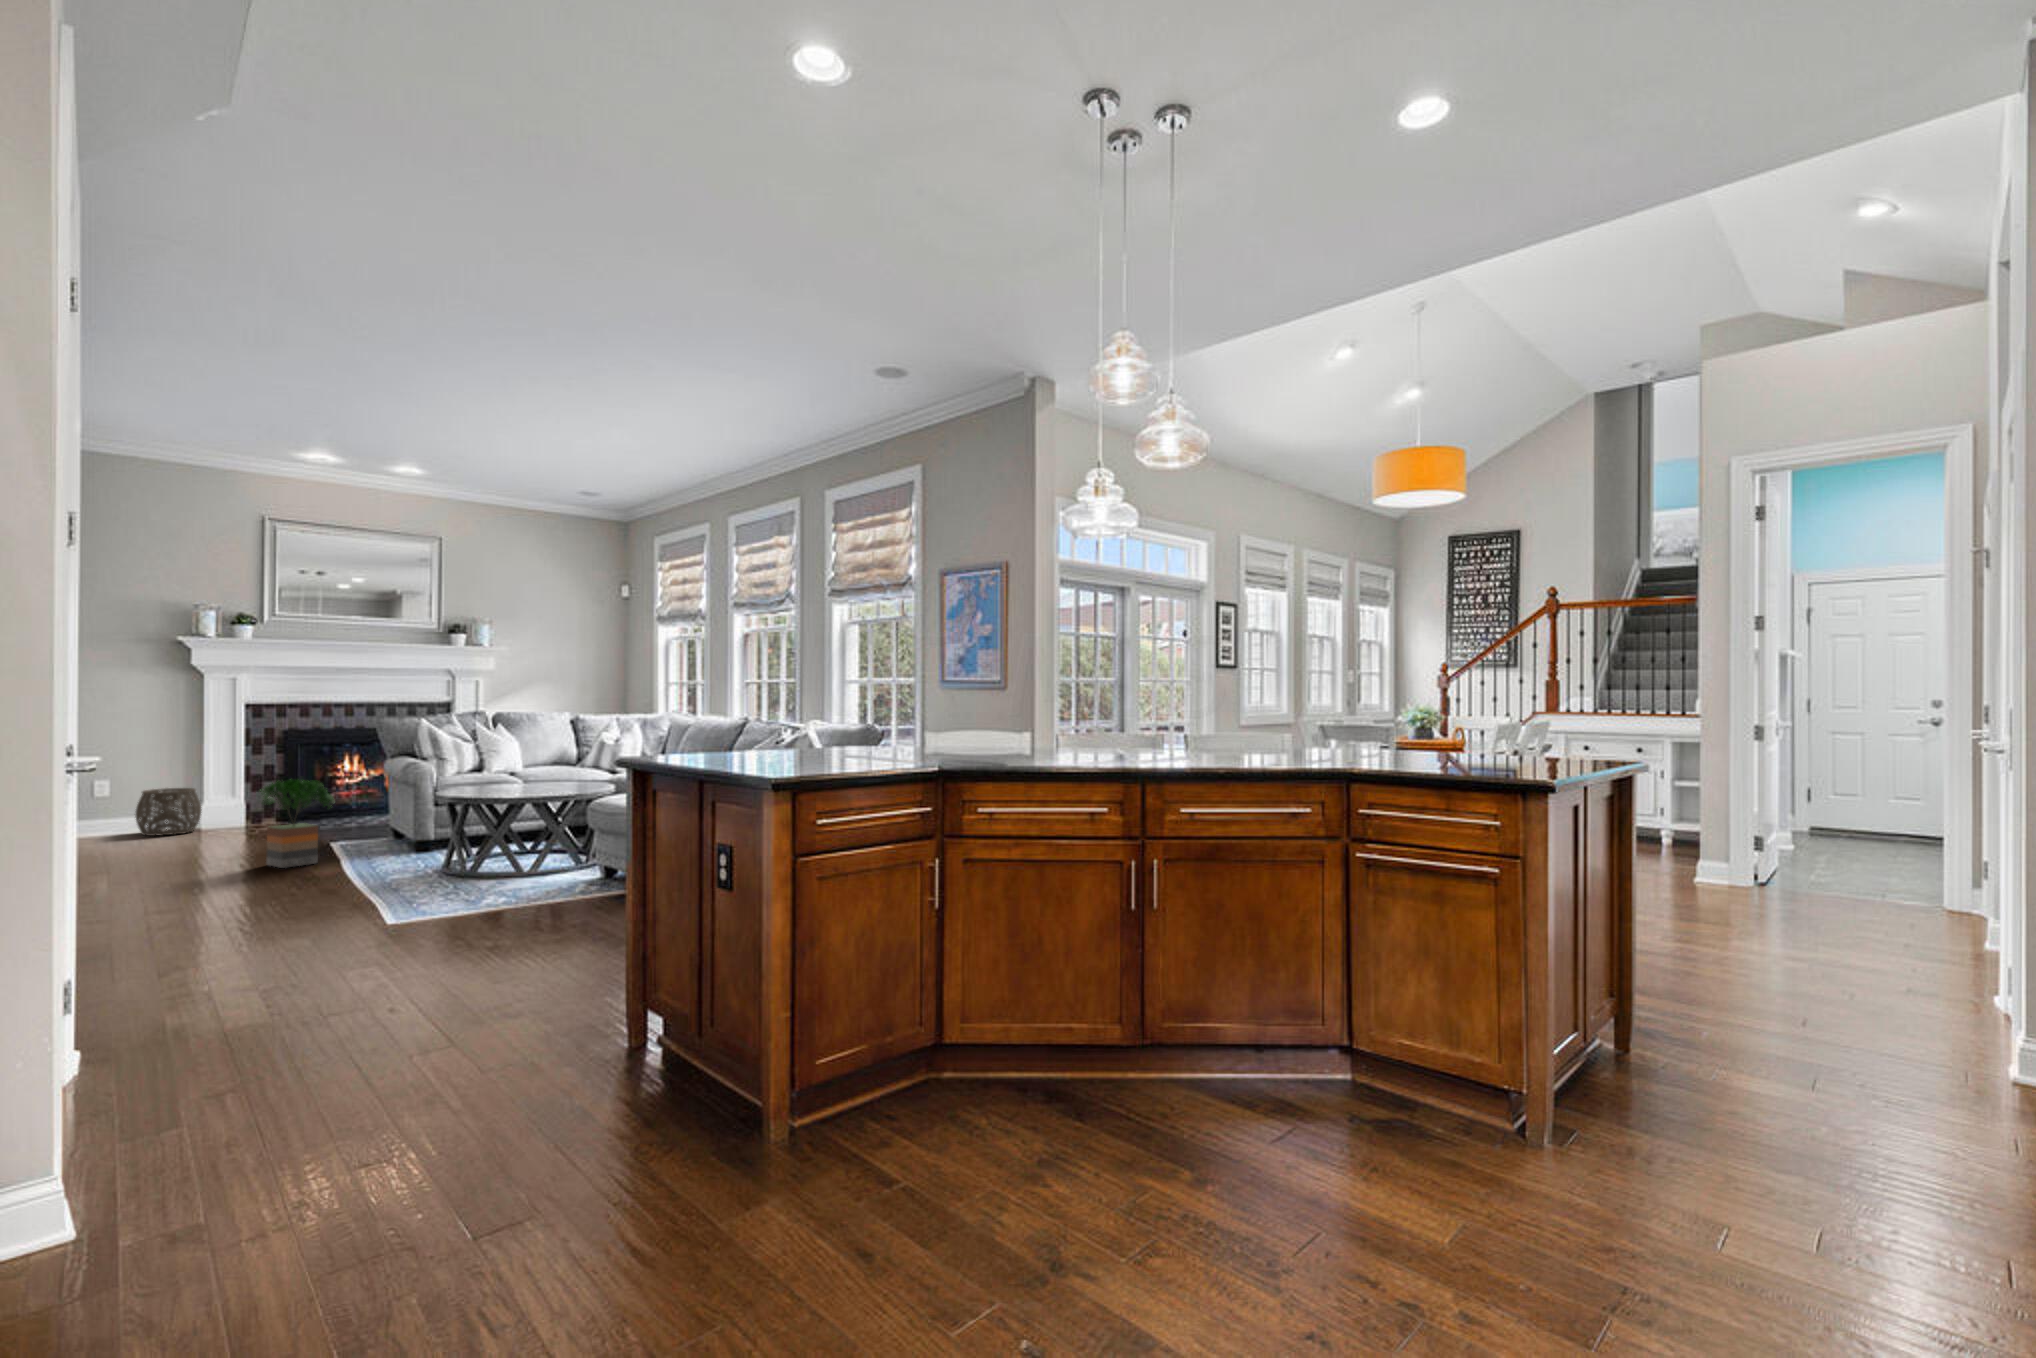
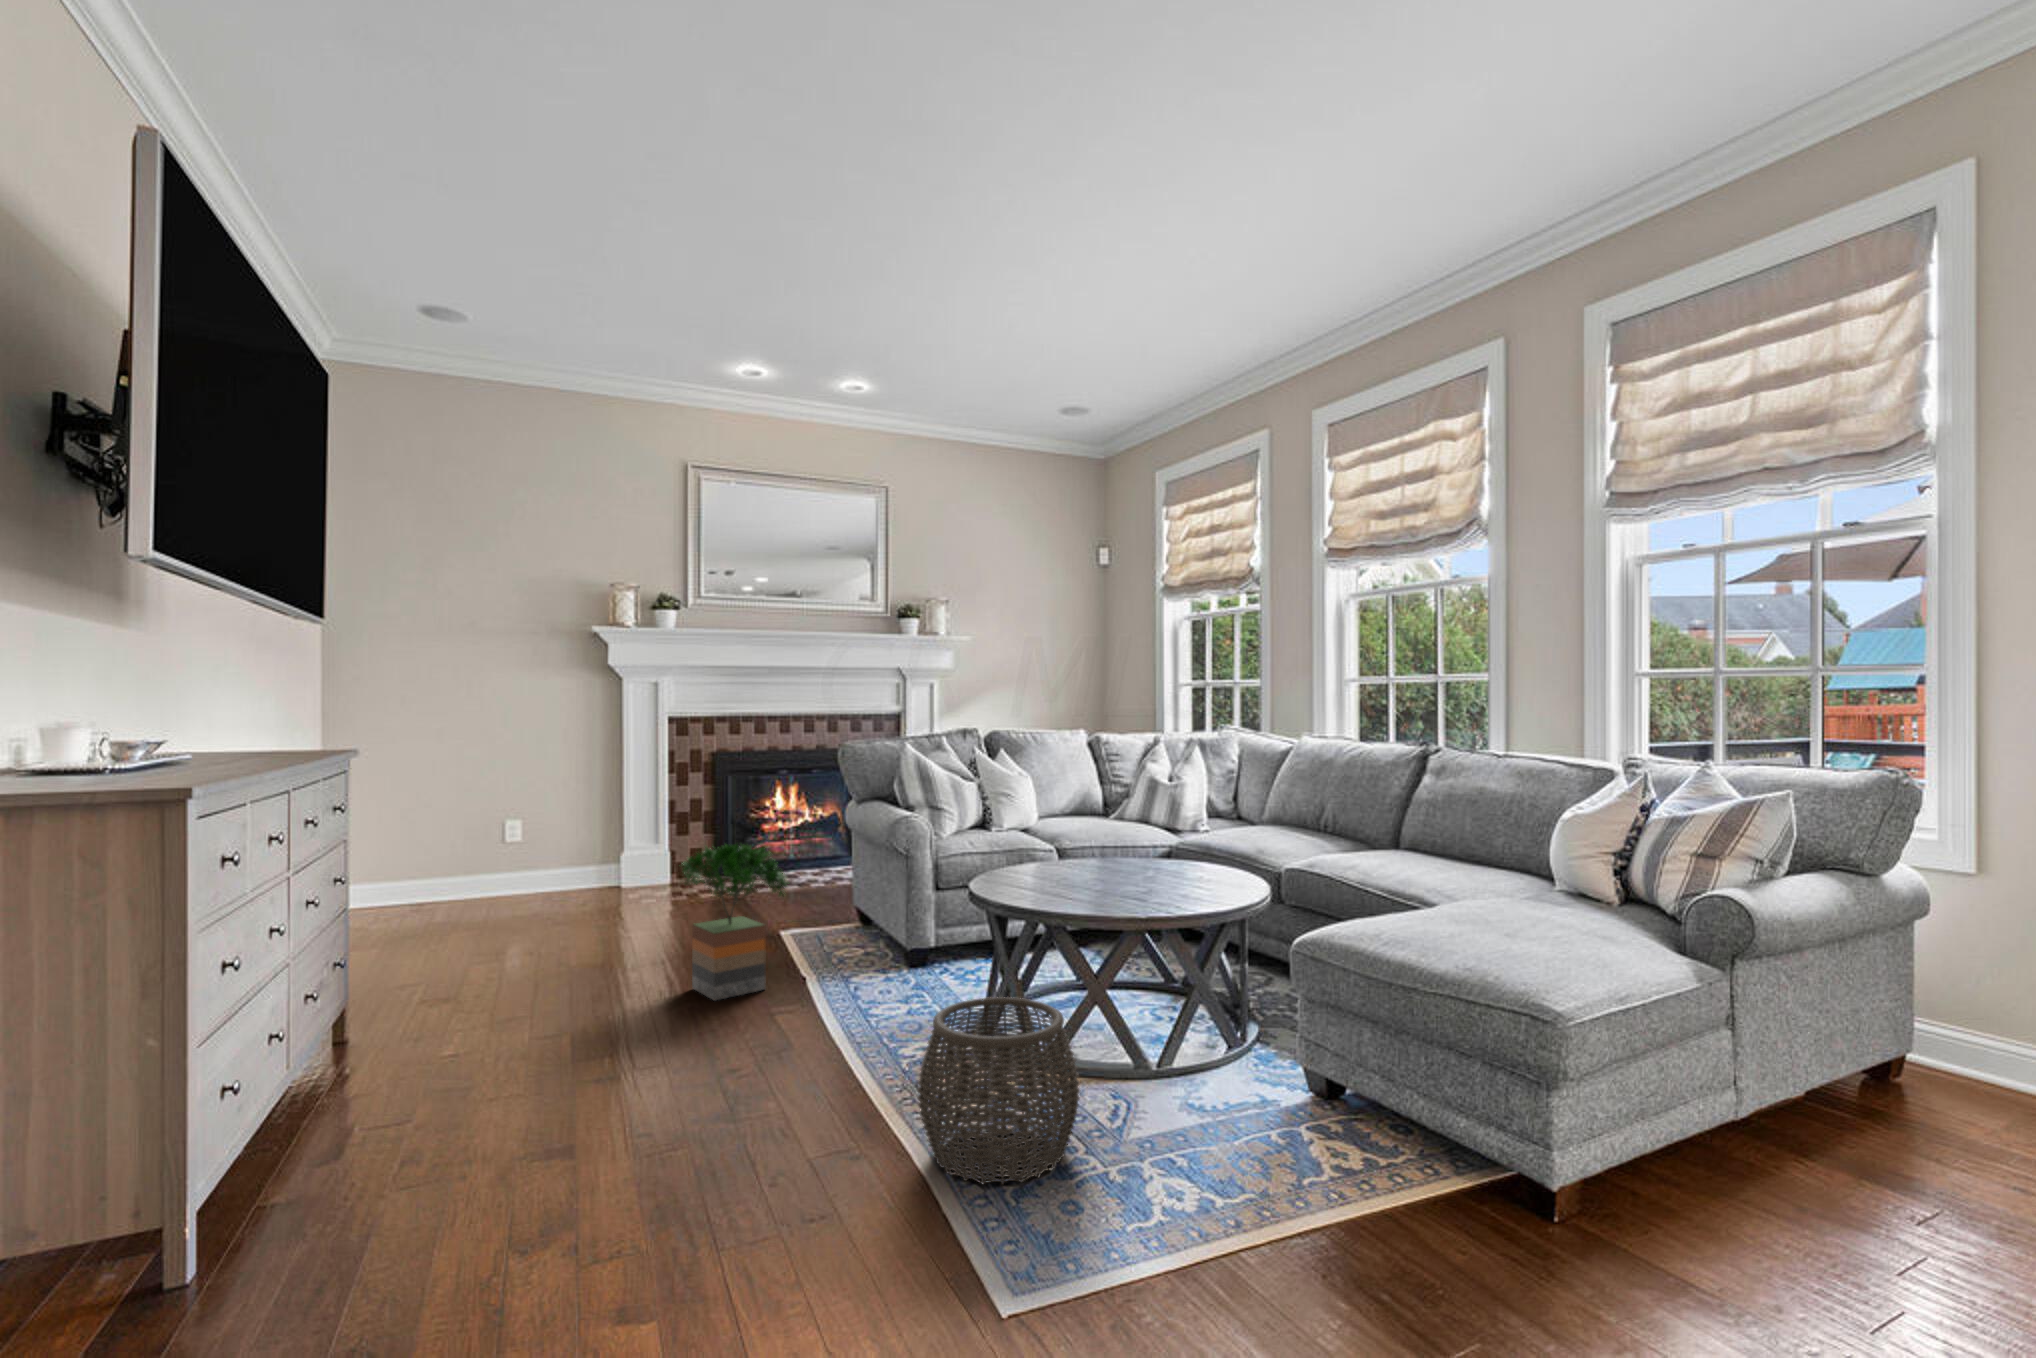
woven basket: present [135,788,202,836] -> present [918,997,1080,1184]

